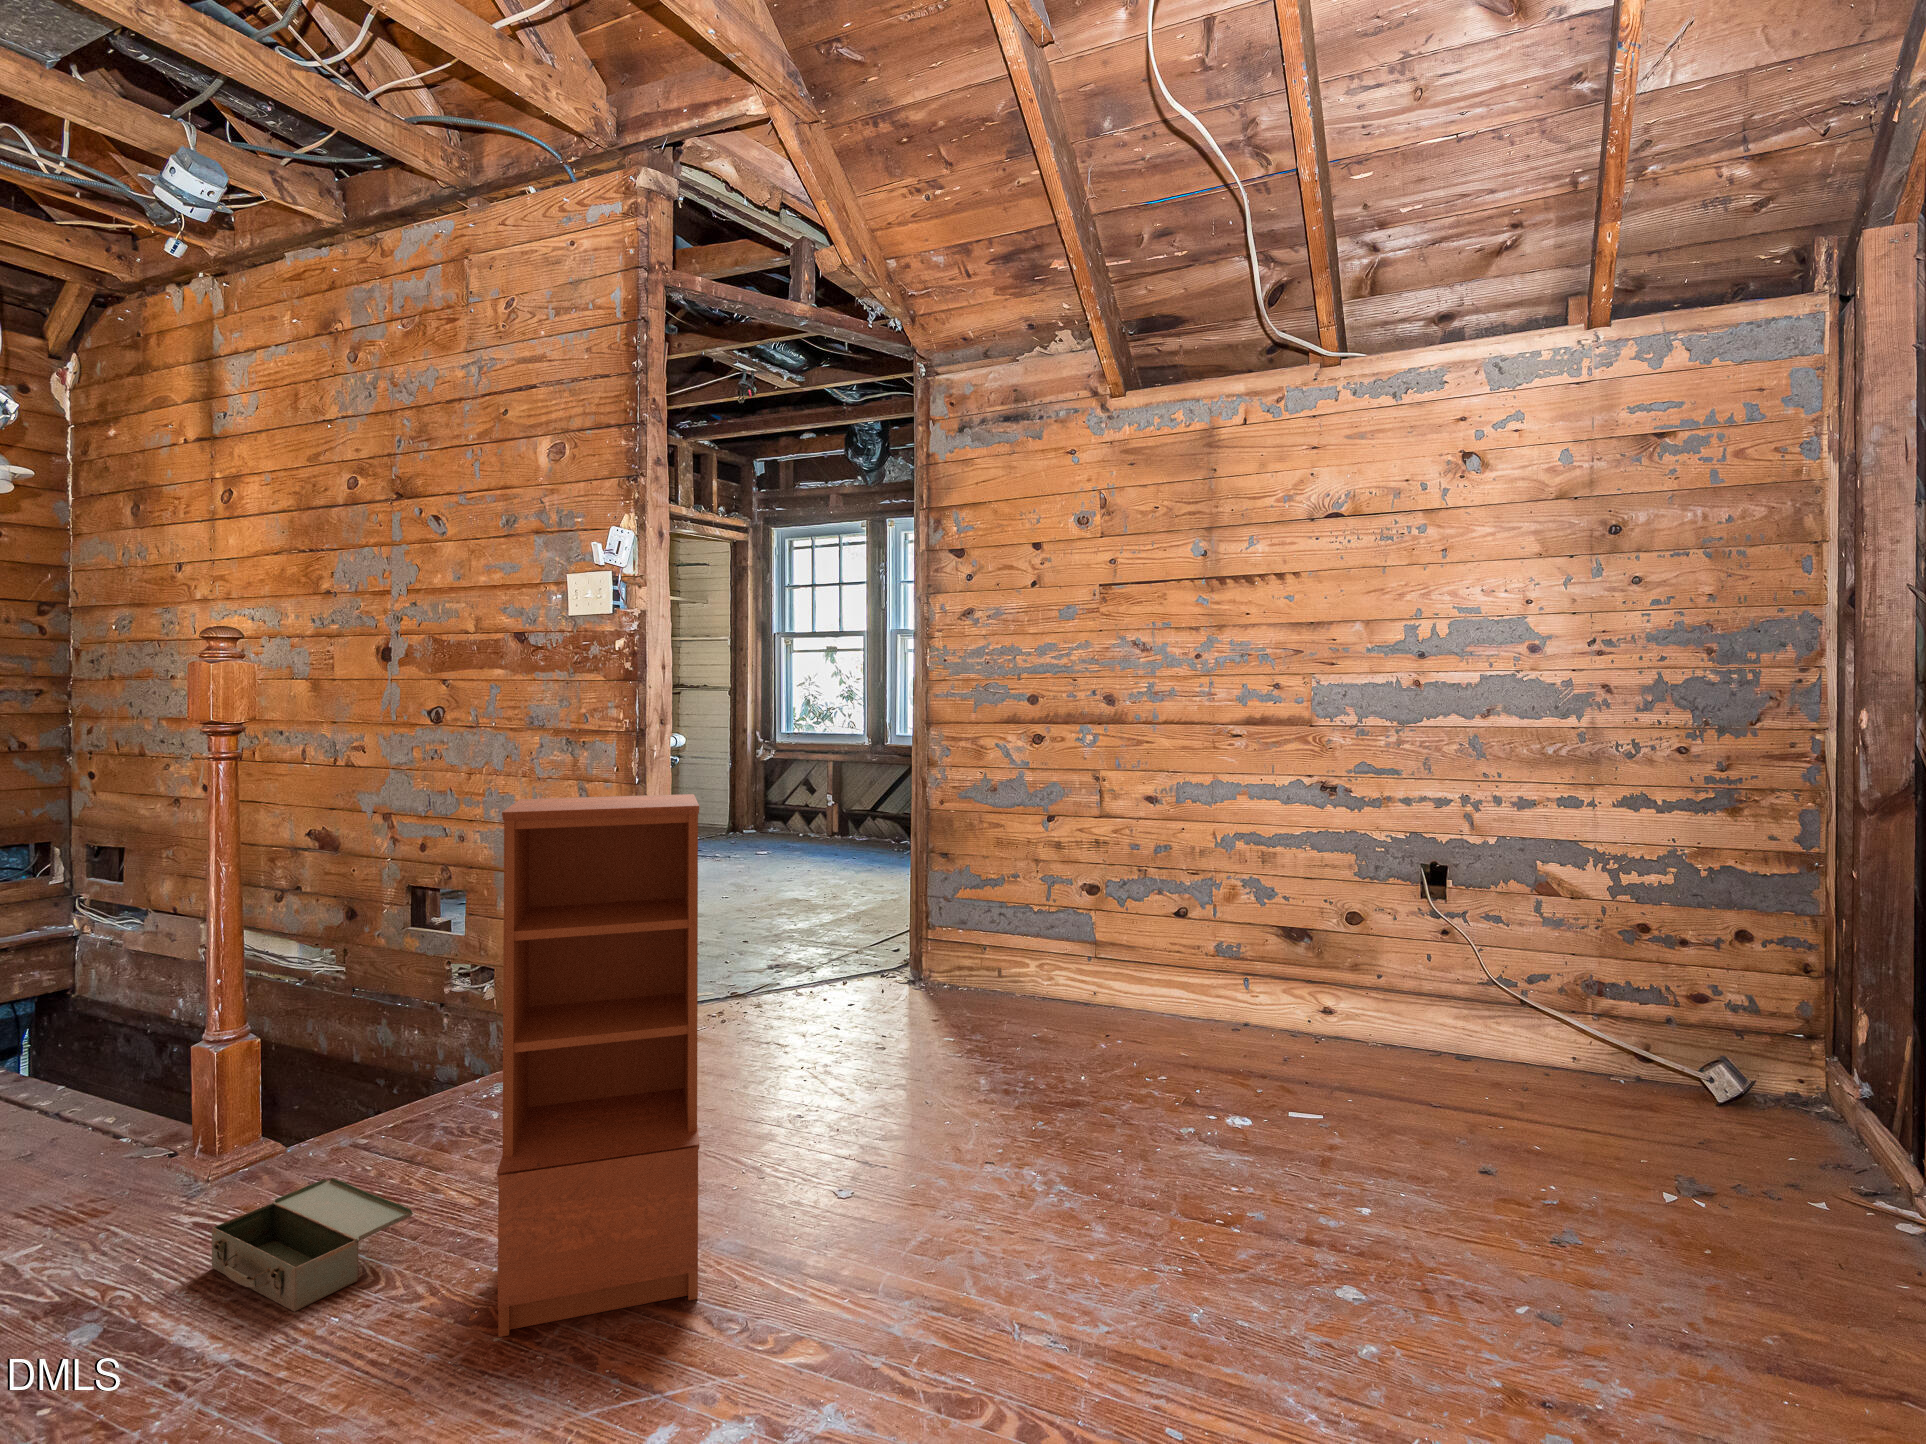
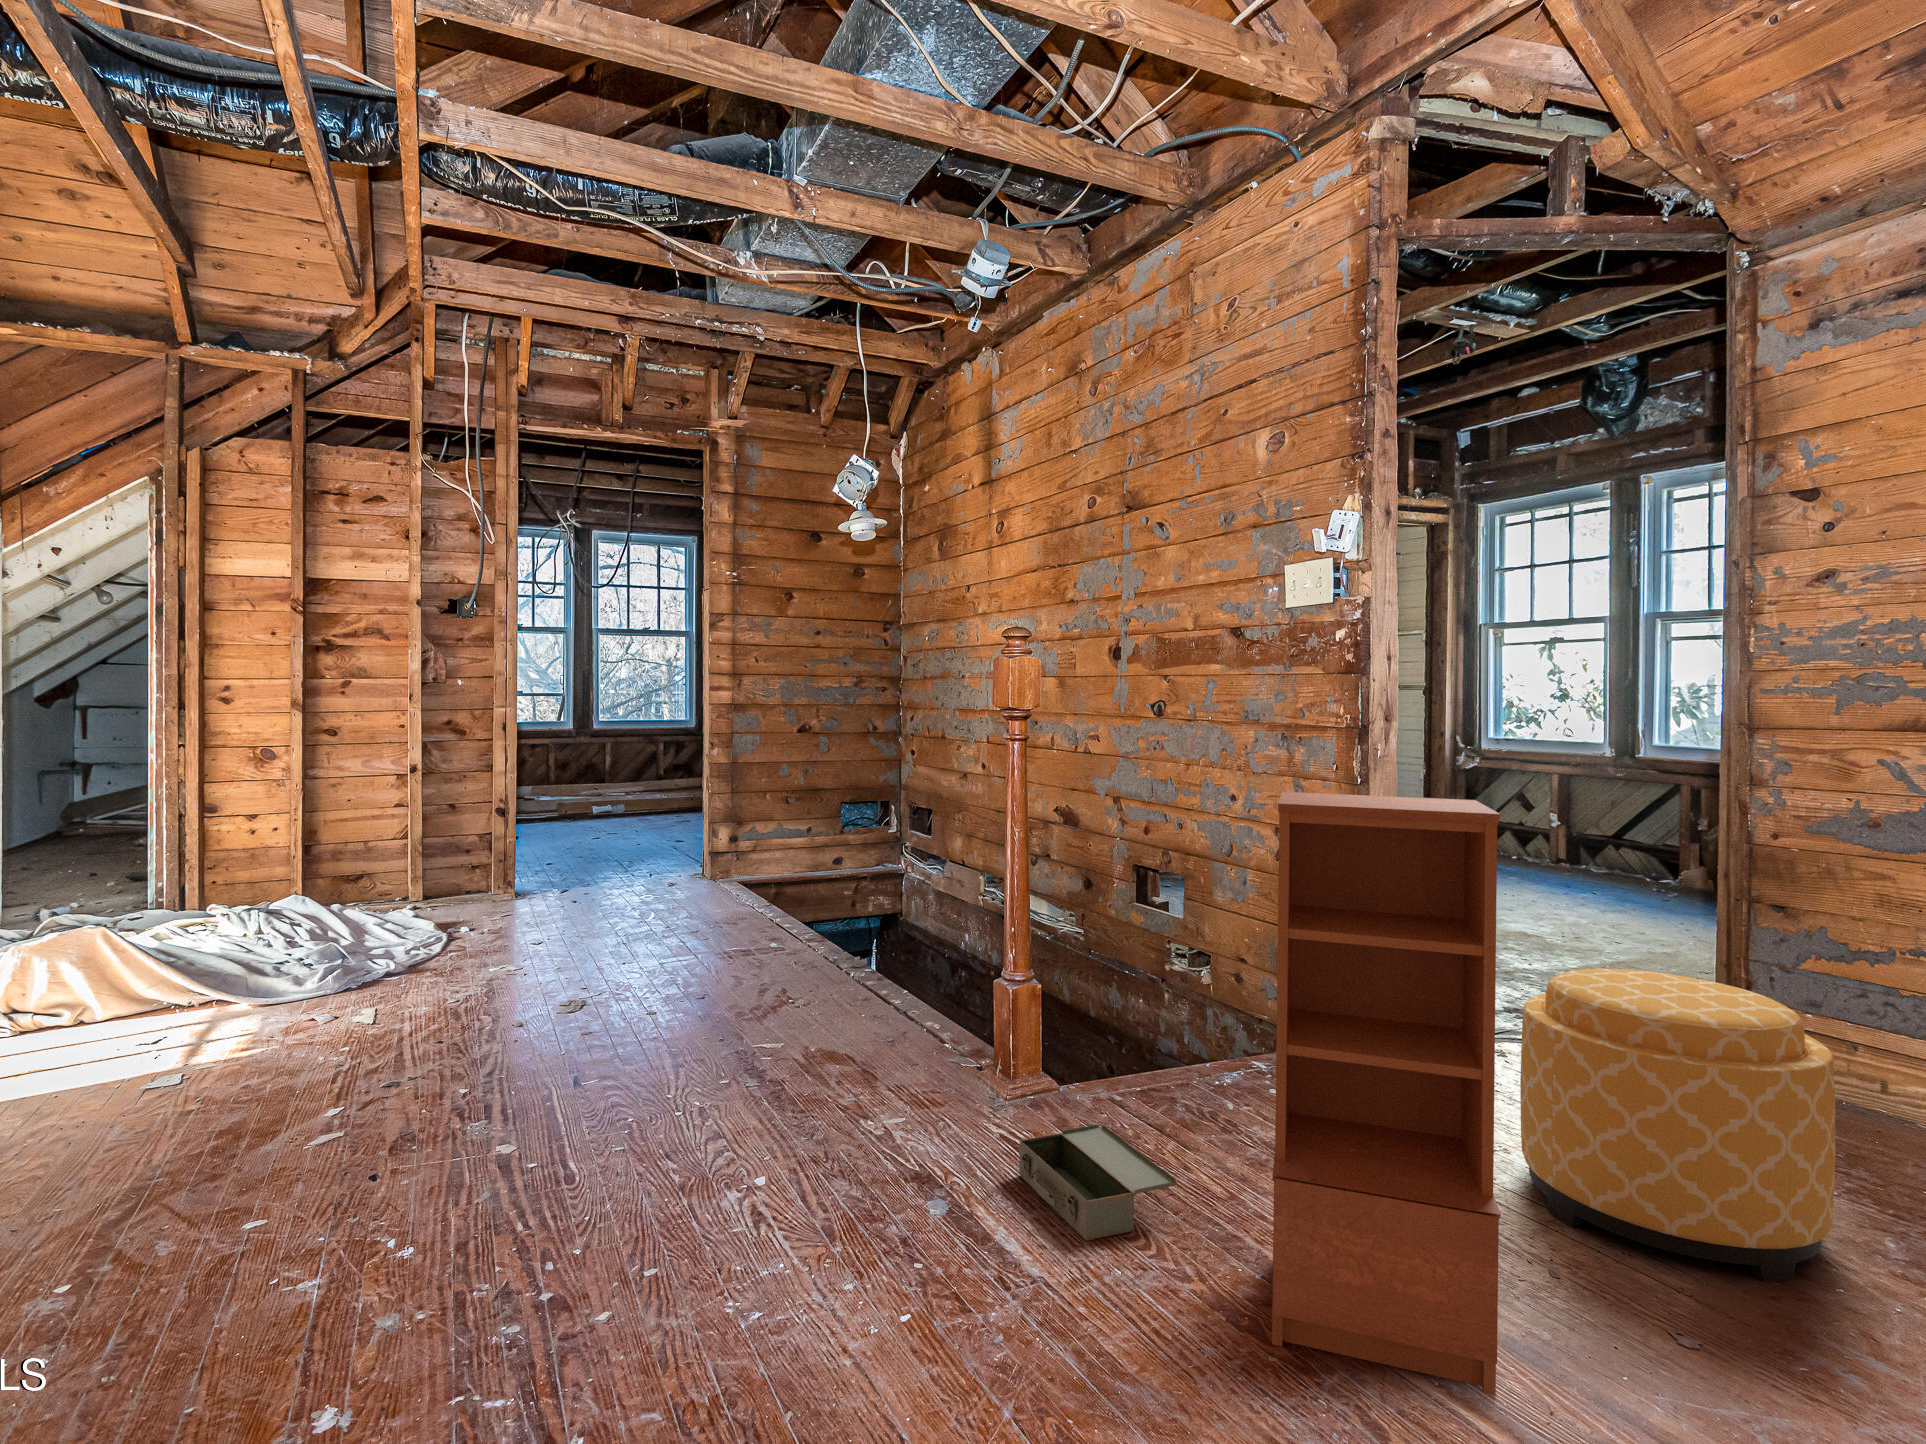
ottoman: none [752,916,951,1137] -> present [1520,969,1836,1282]

